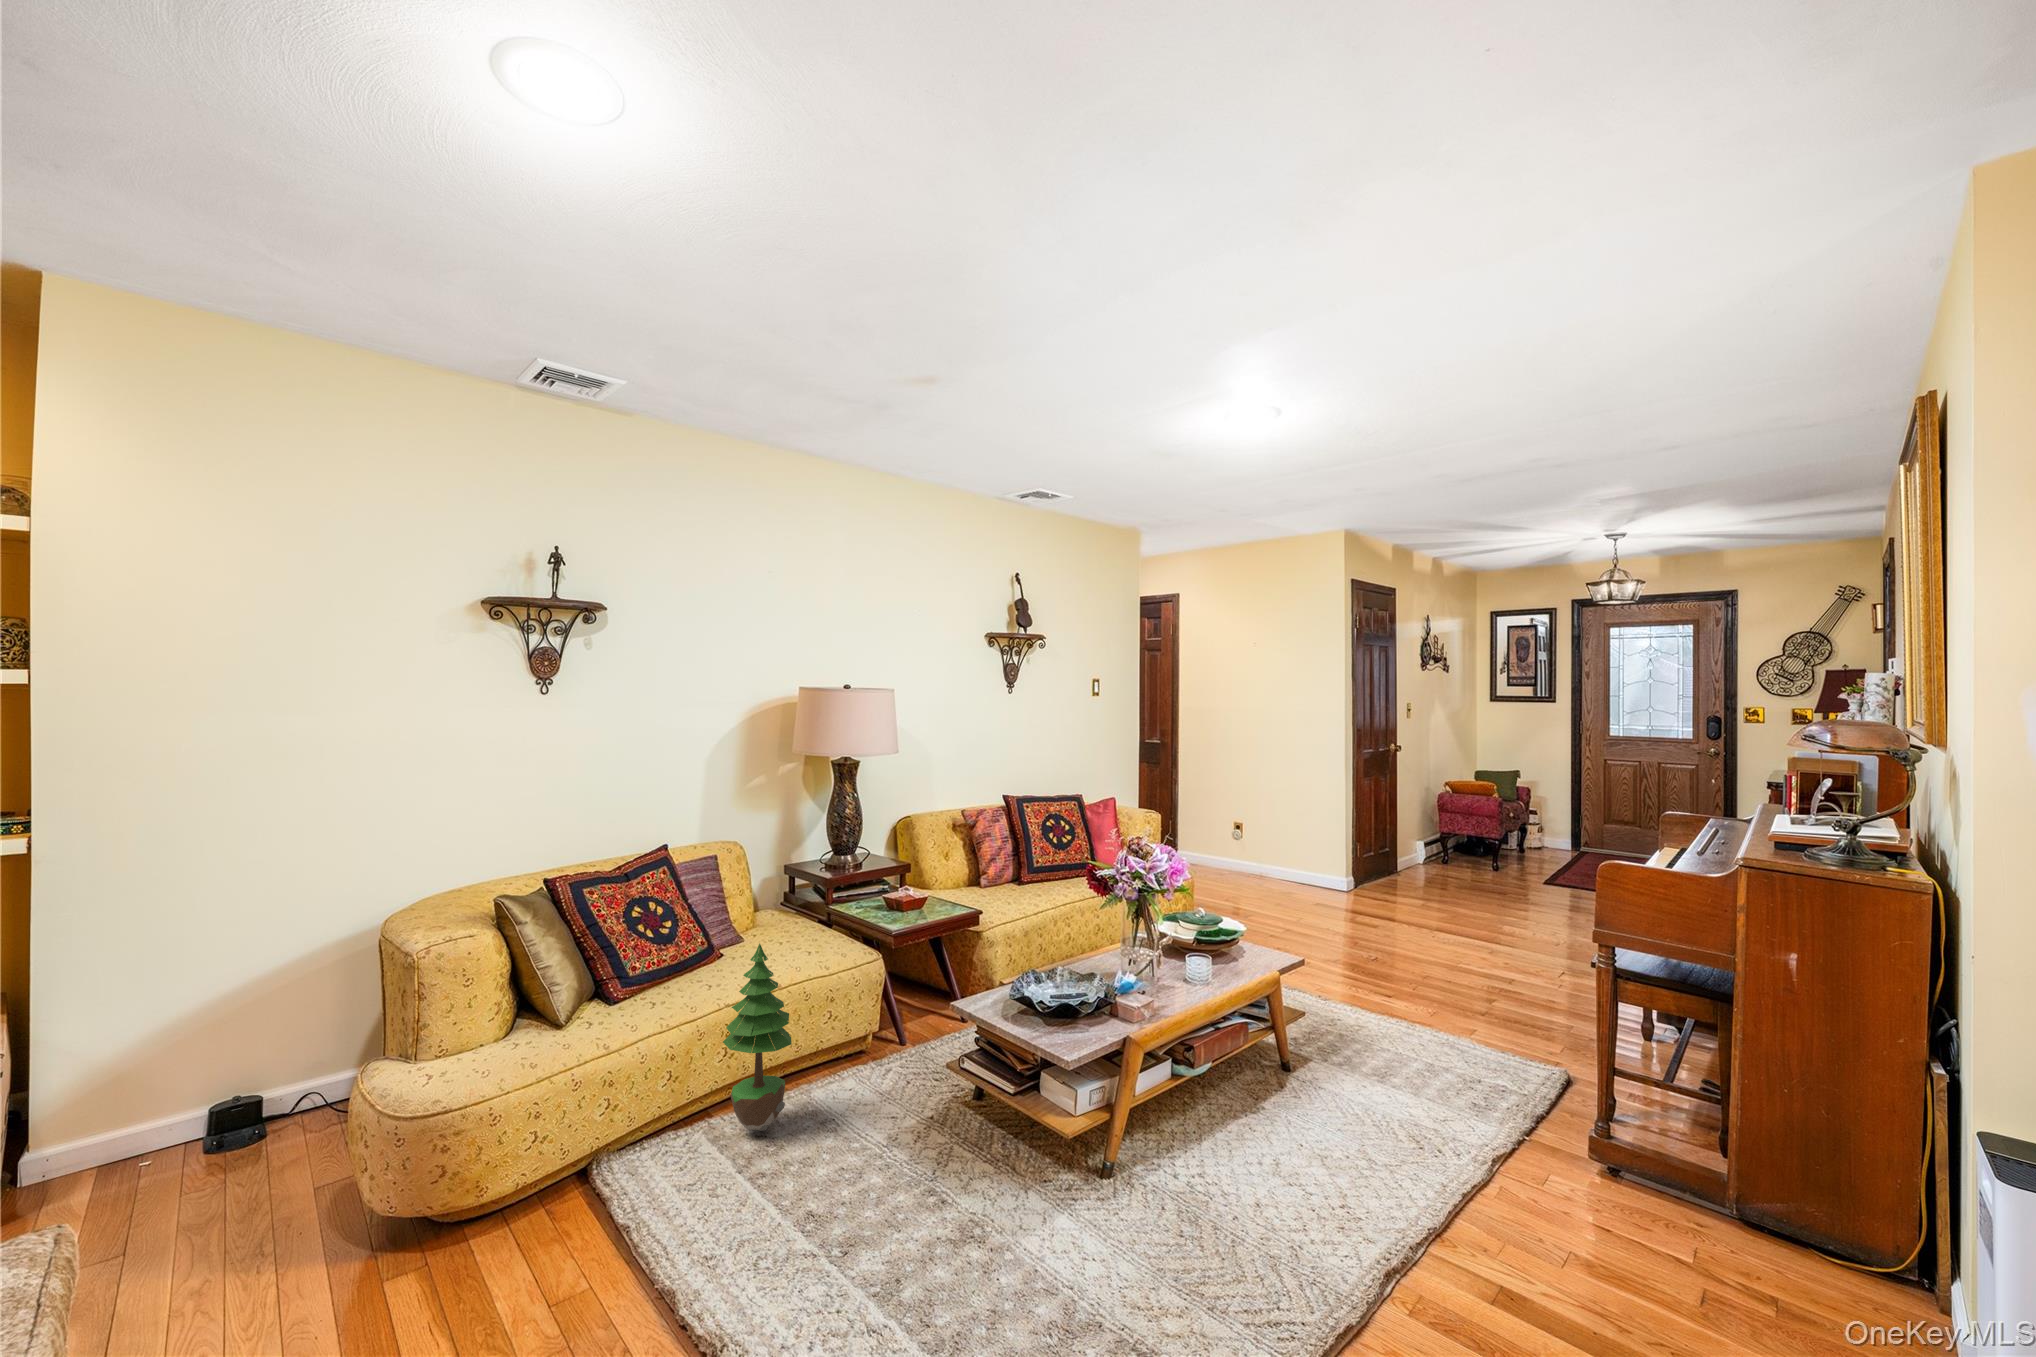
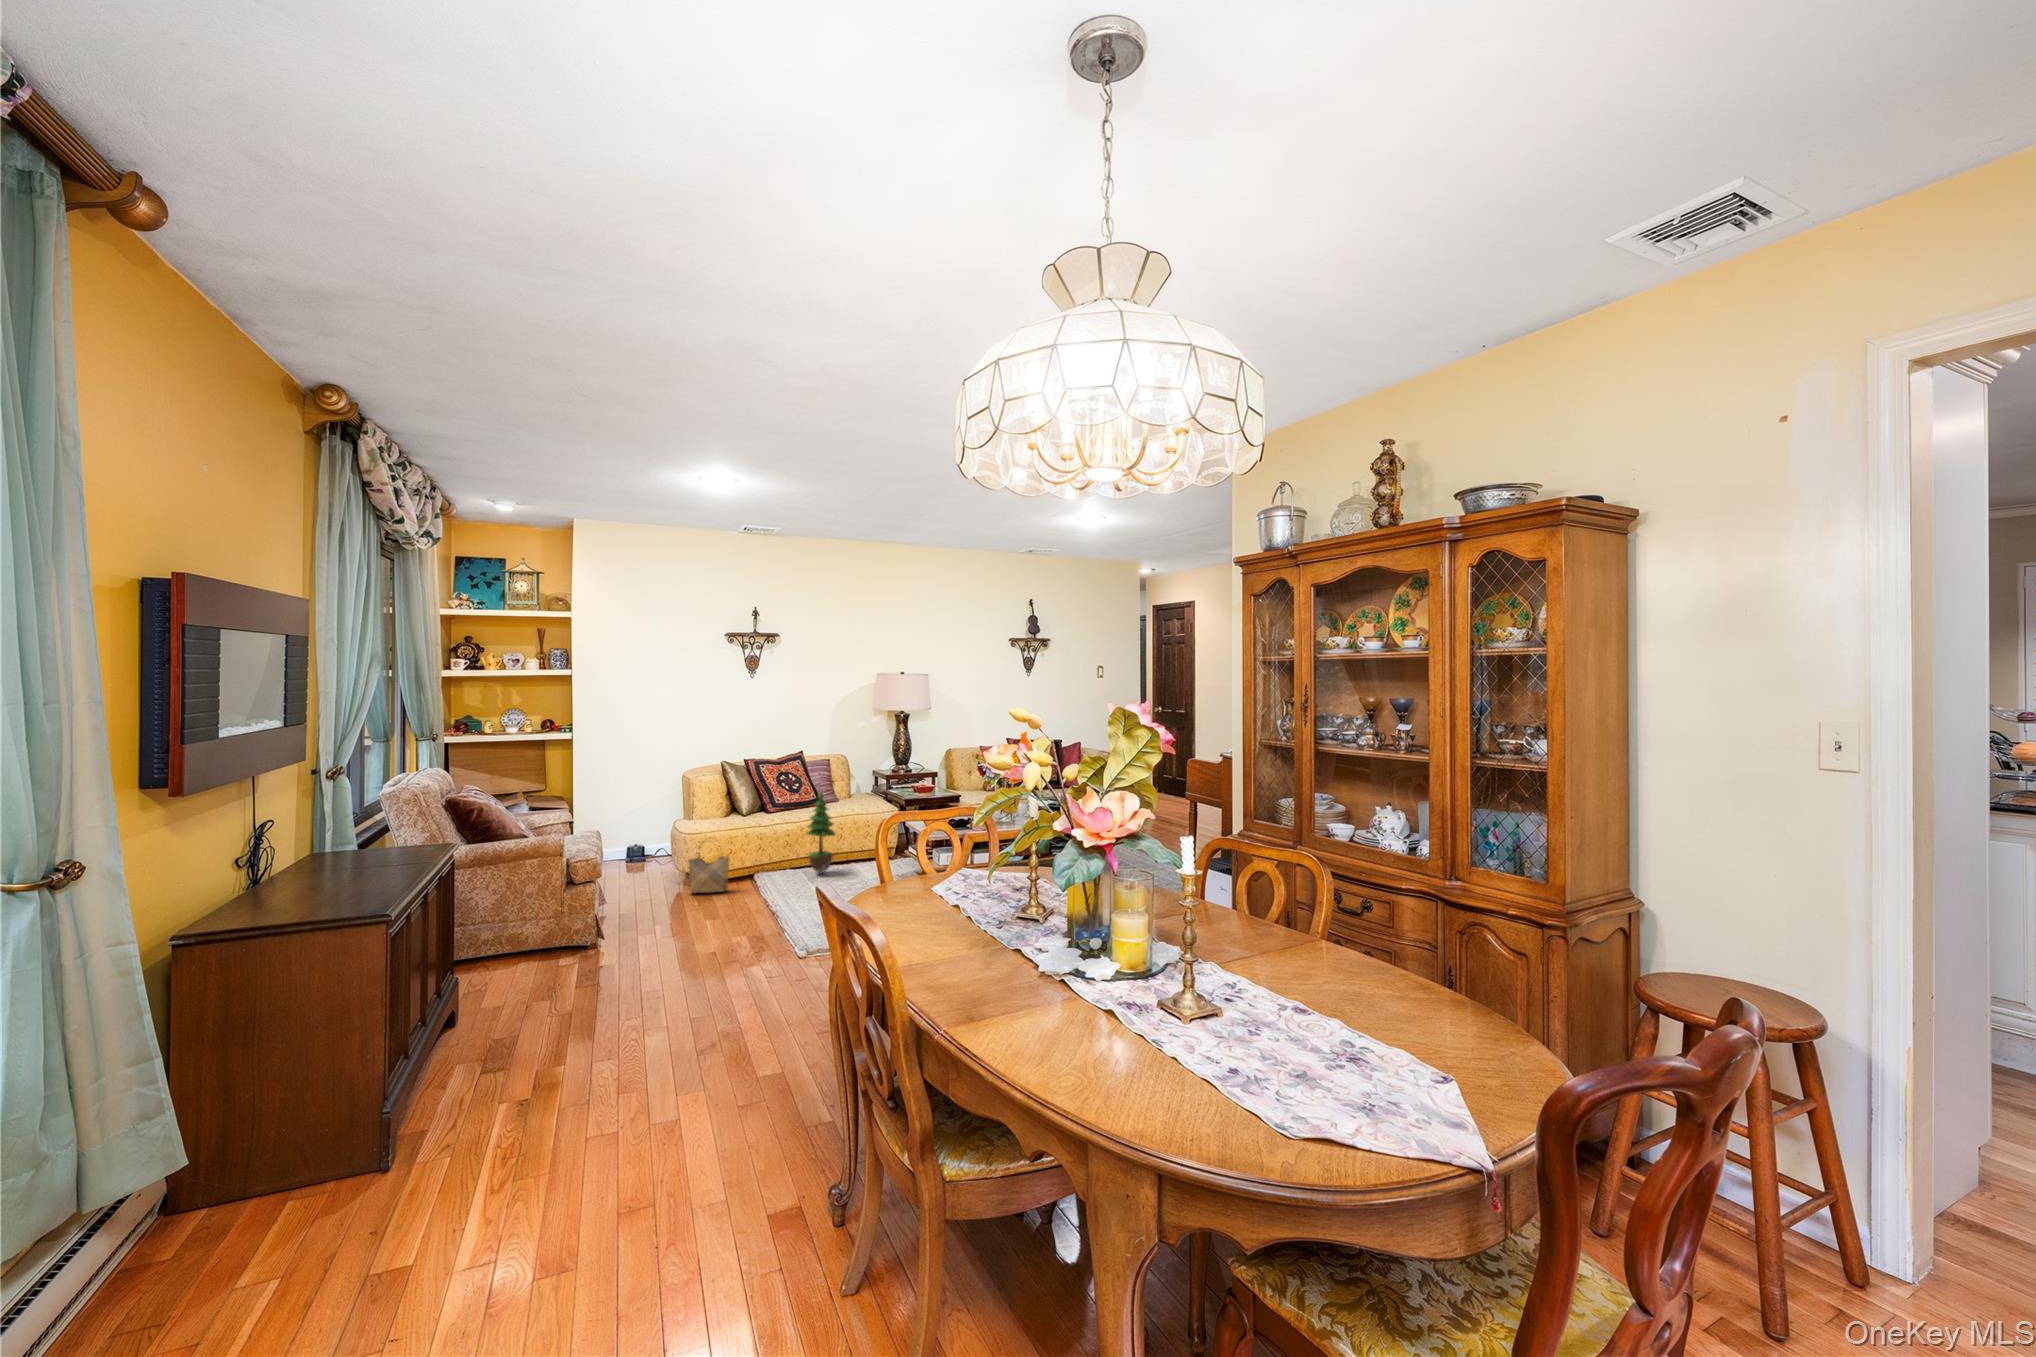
woven basket: none [438,1115,563,1295] -> present [689,838,730,893]

